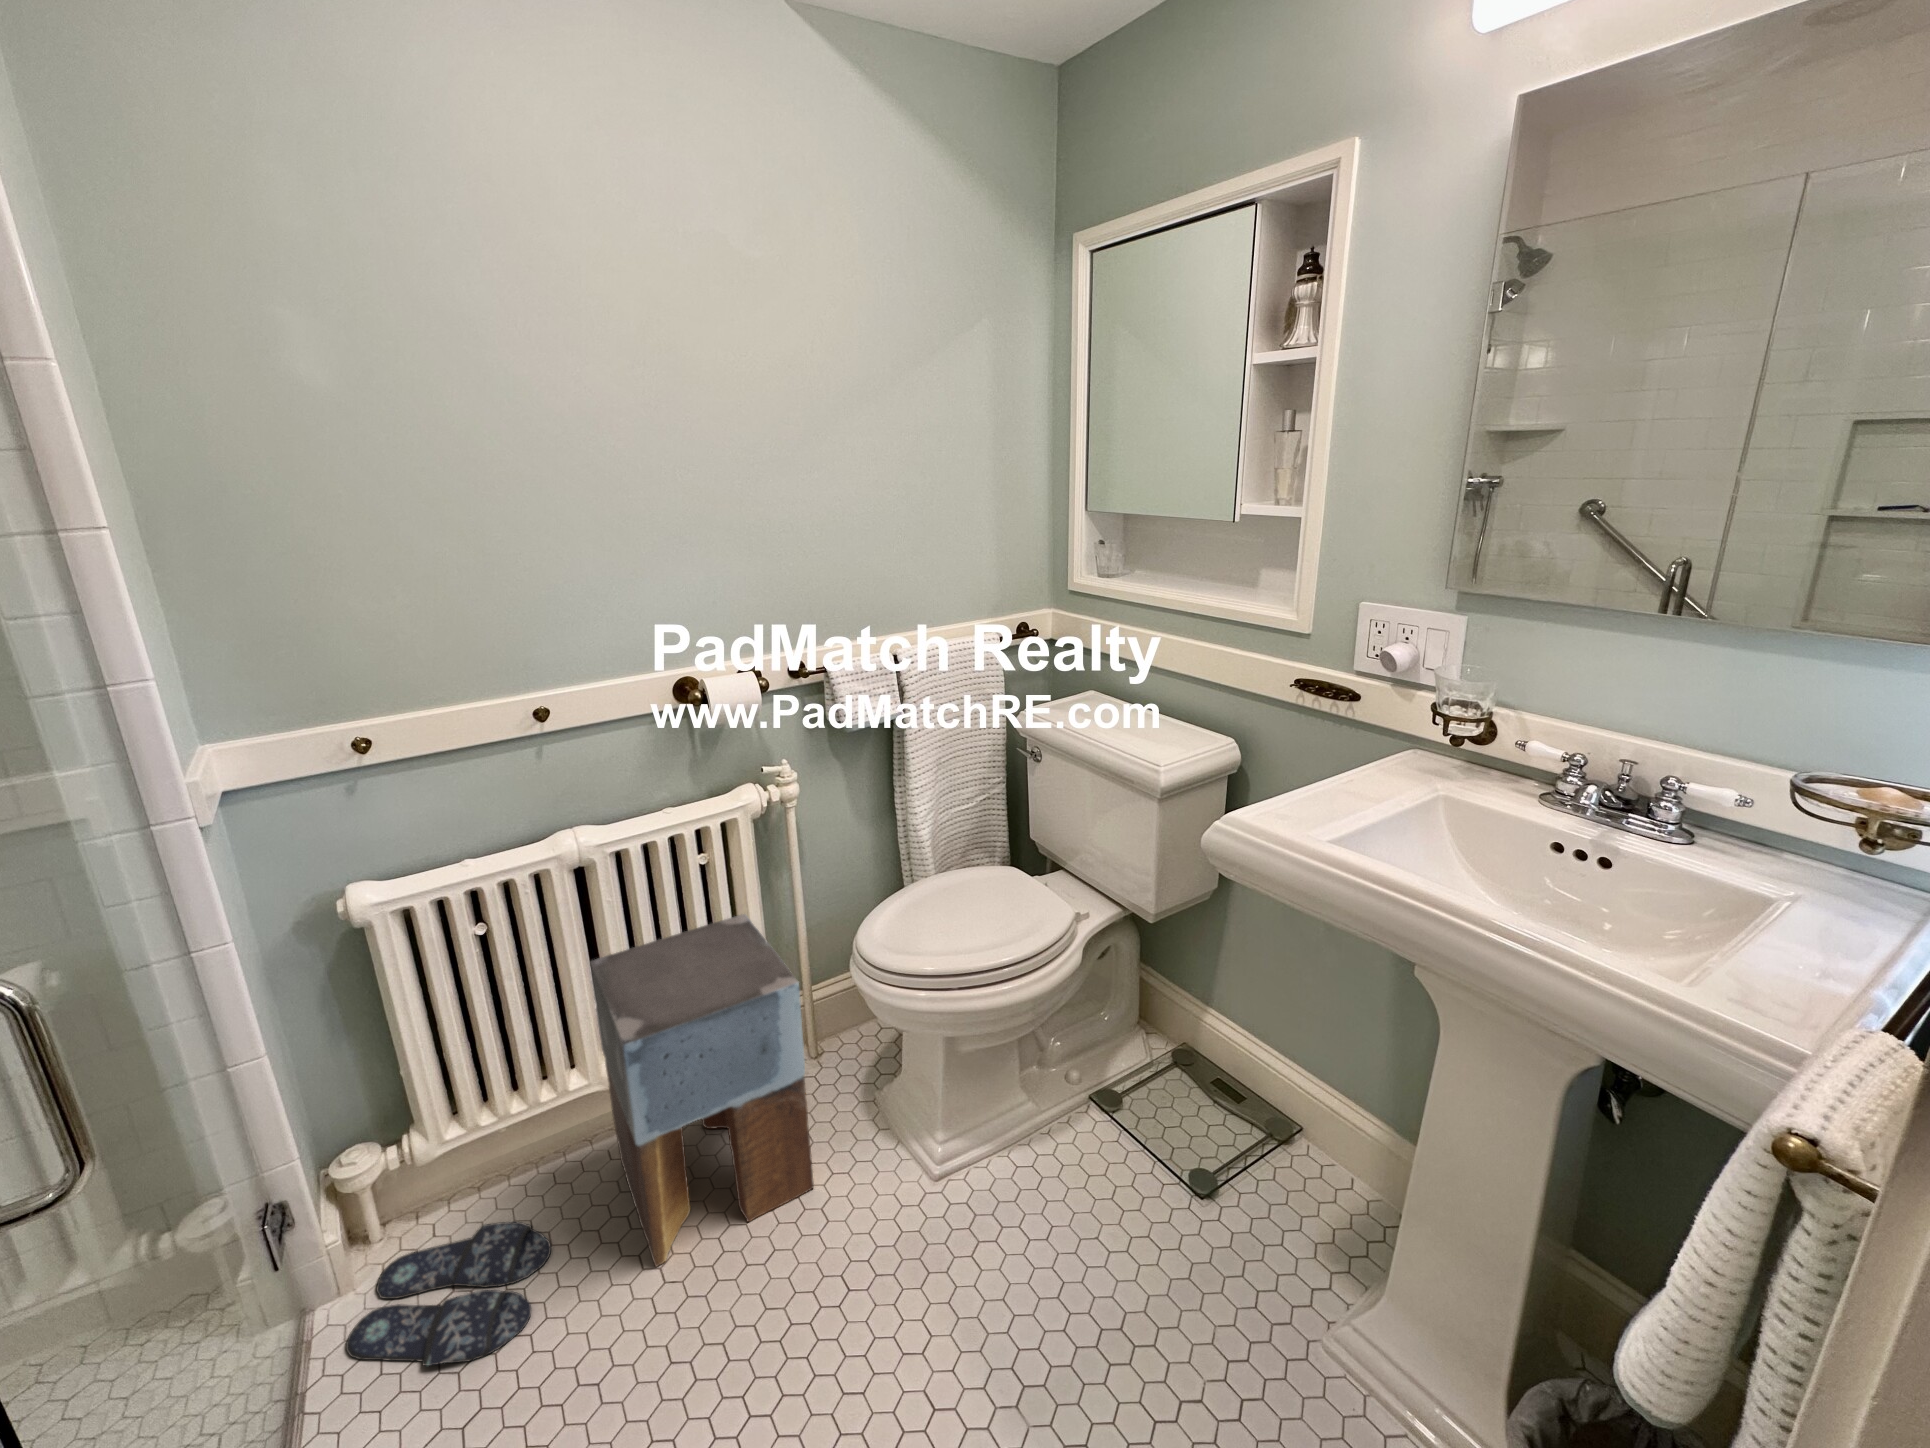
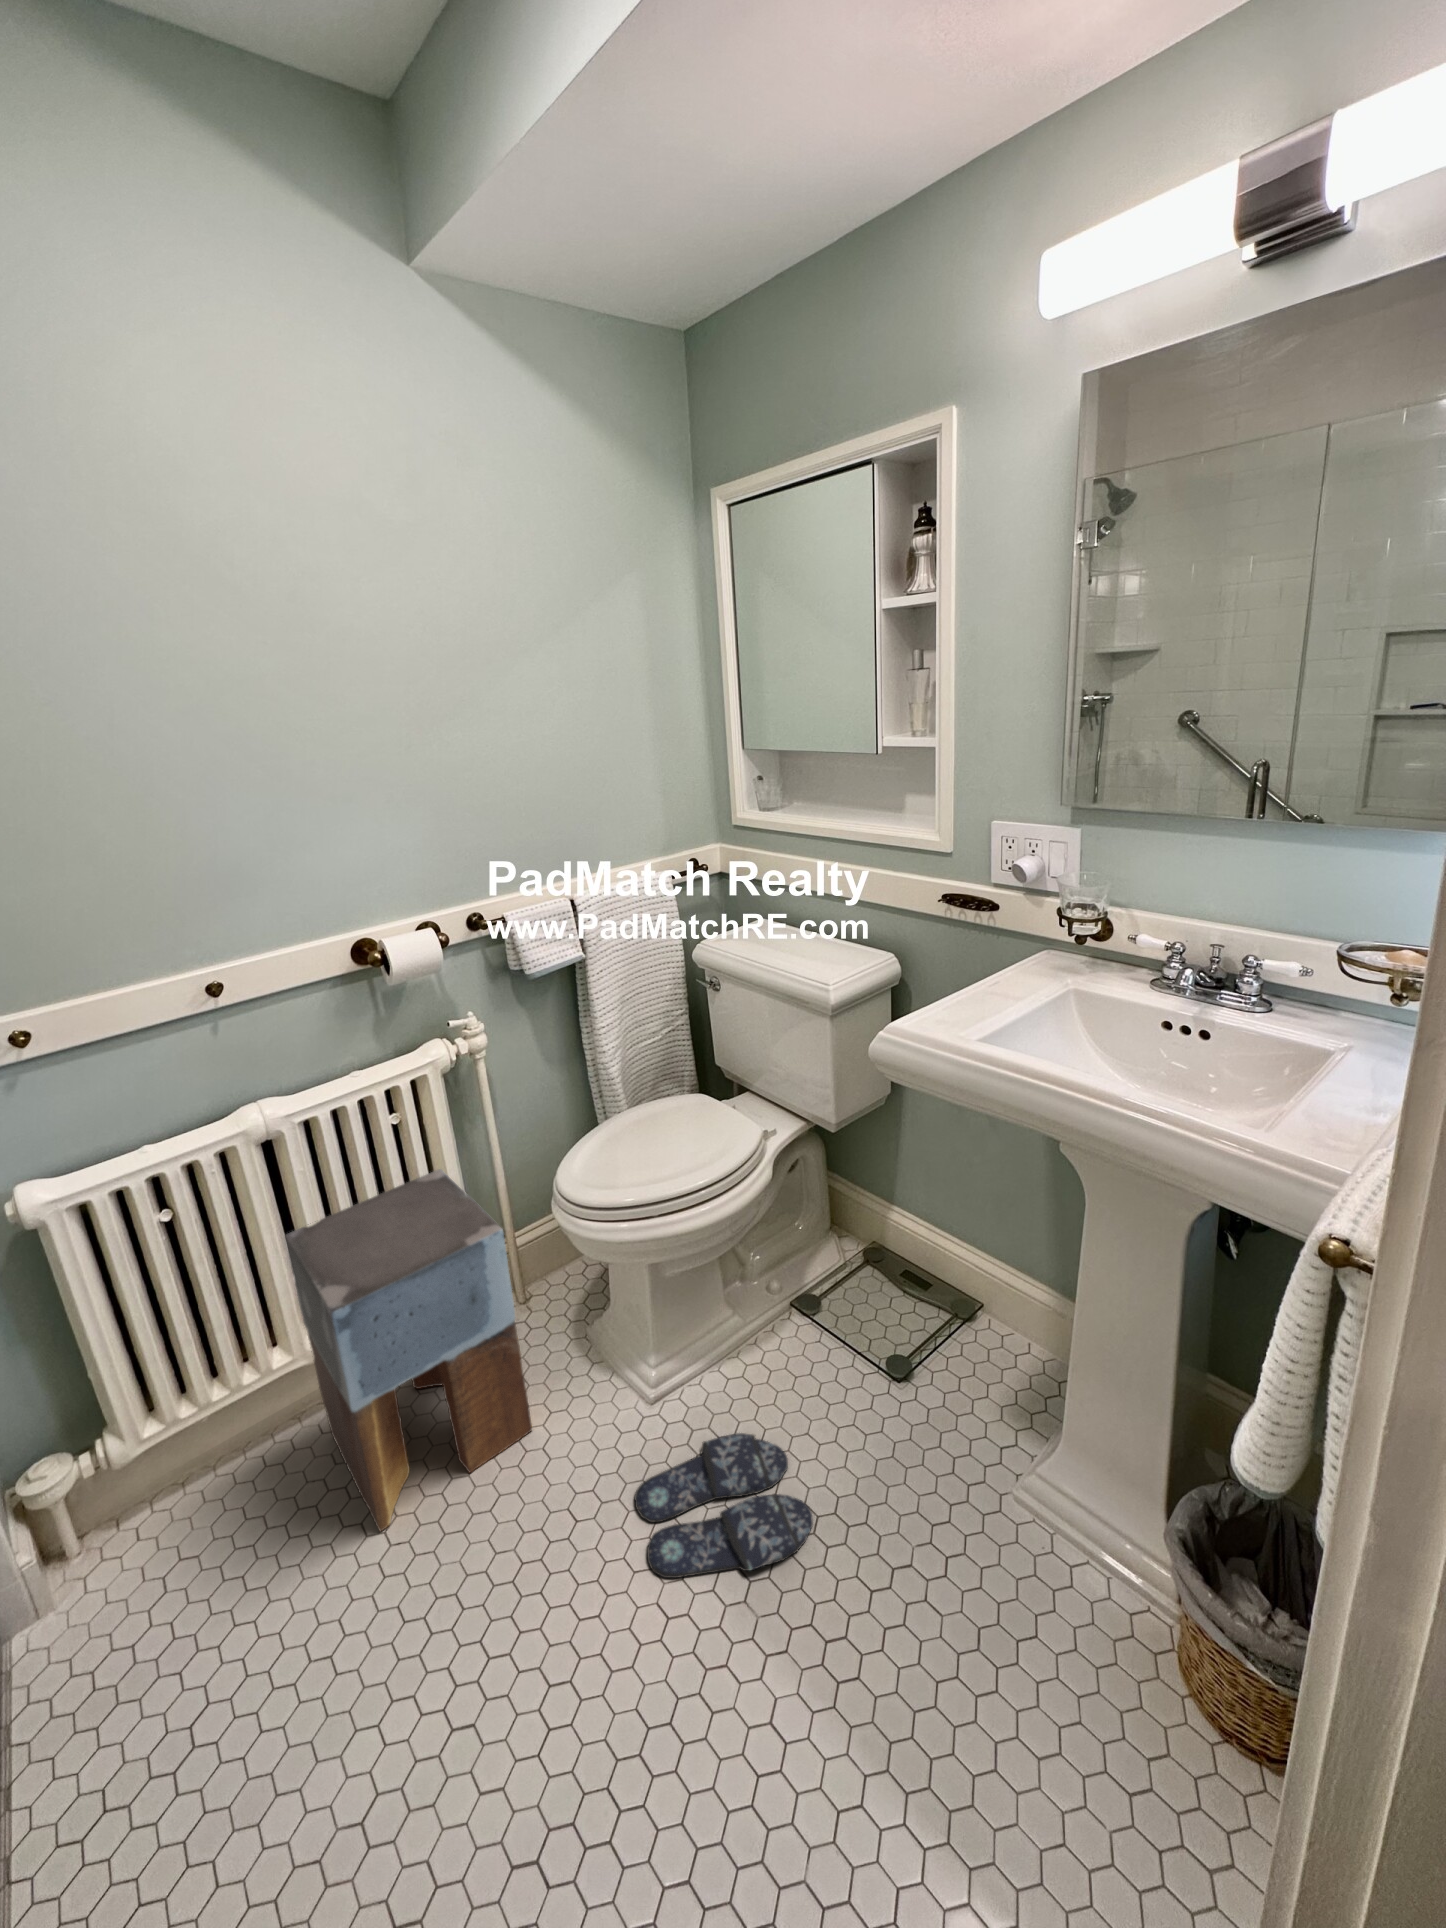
slippers: present [346,1222,551,1366] -> present [635,1433,813,1578]

